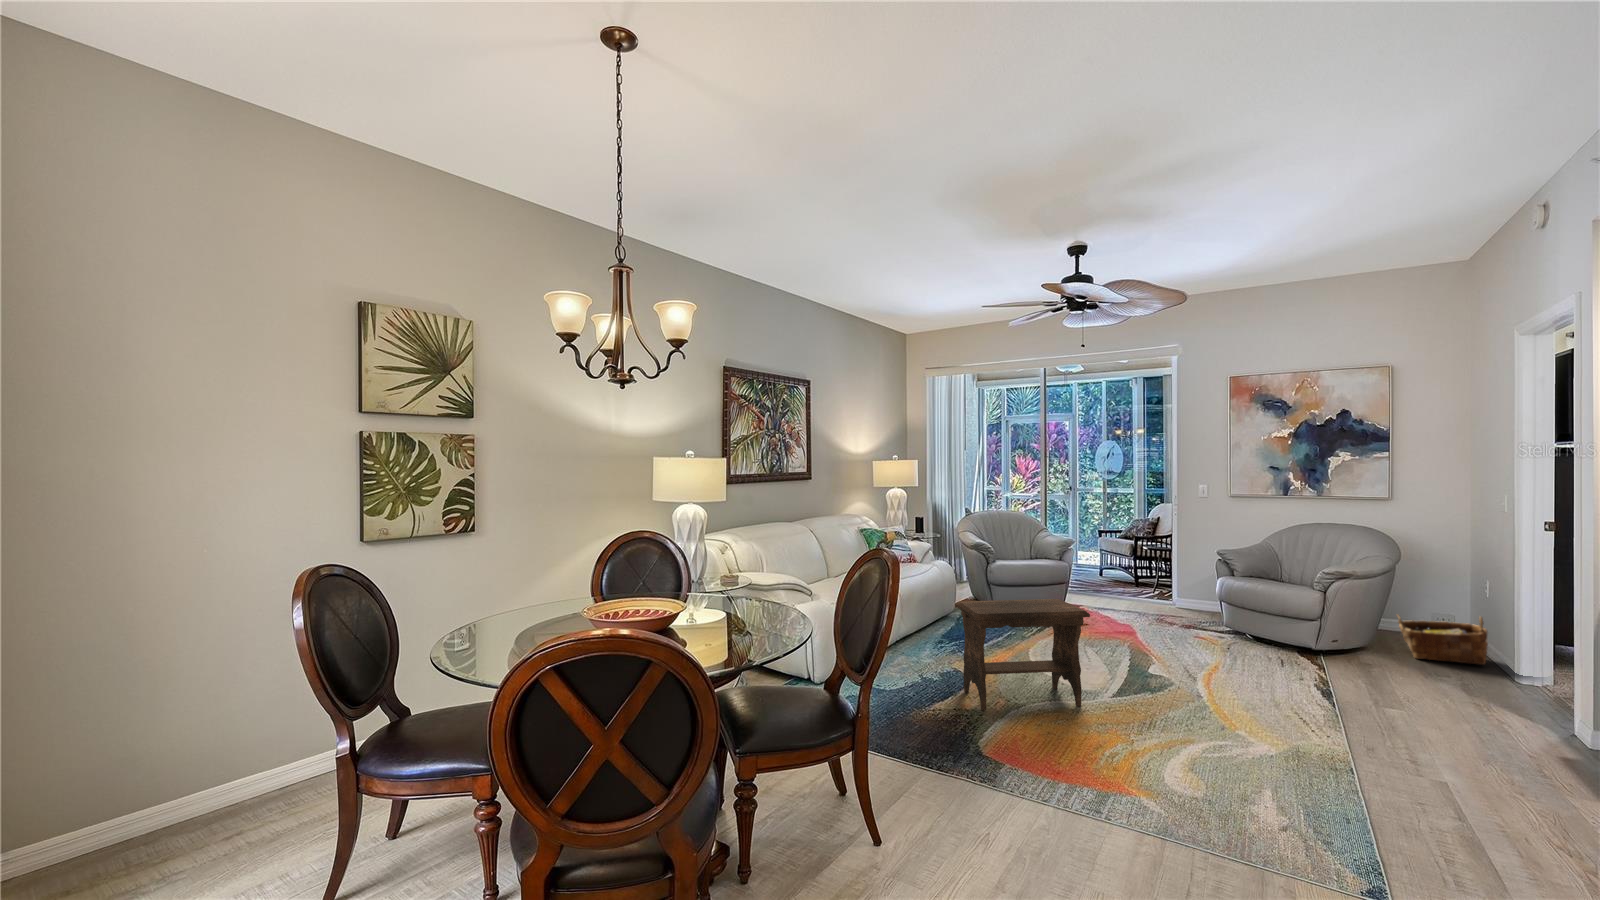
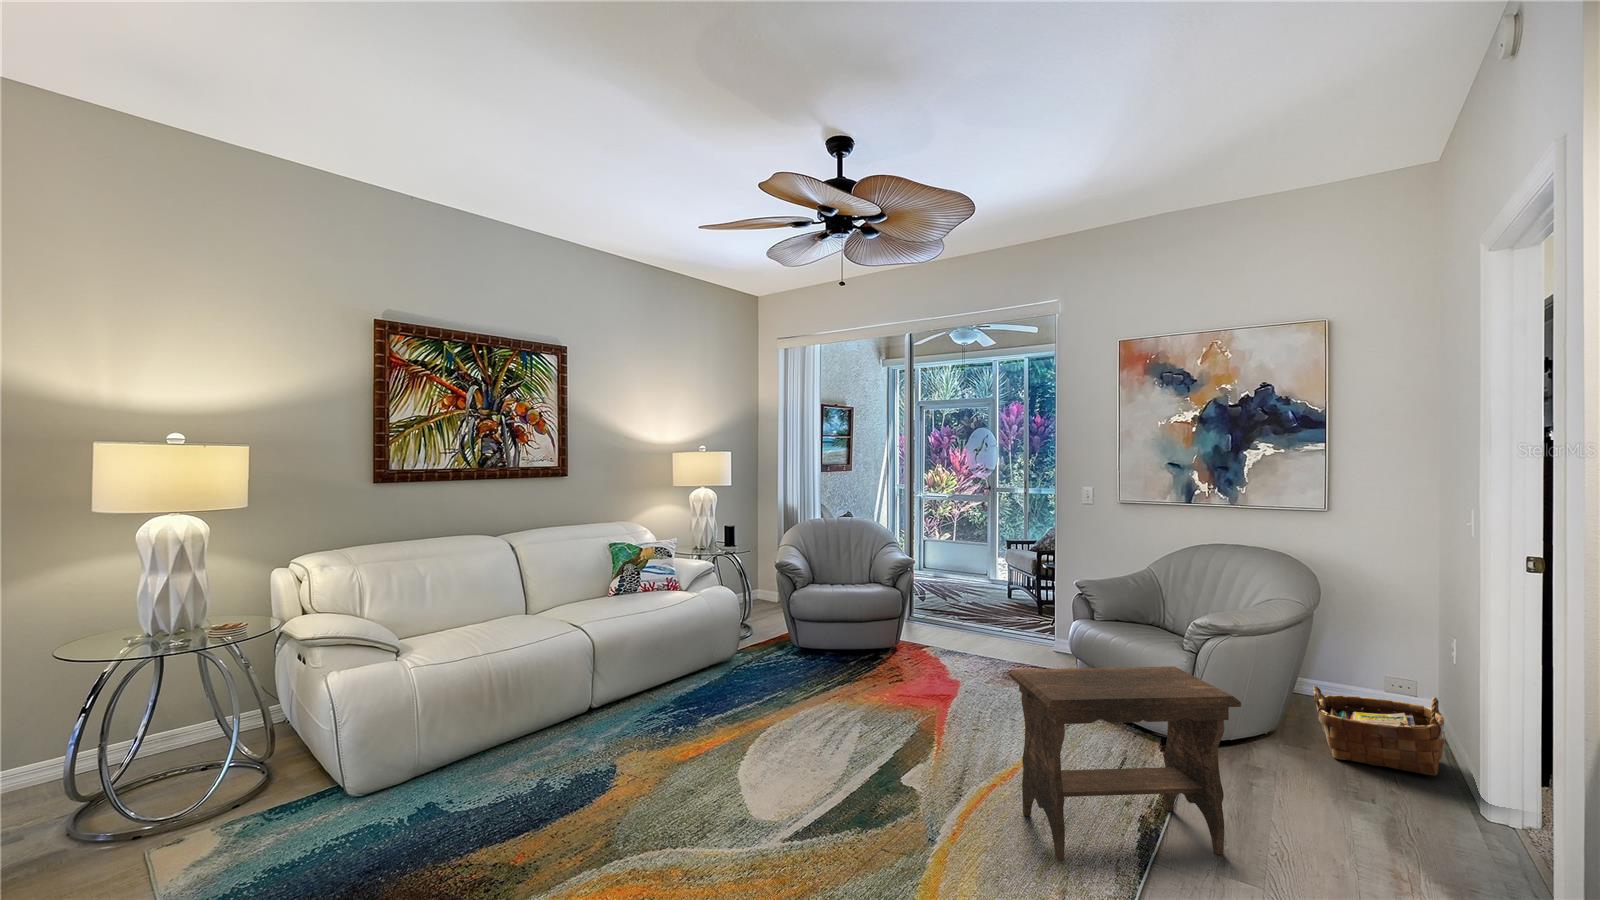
footstool: present [955,599,1090,710] -> present [1009,666,1241,860]

